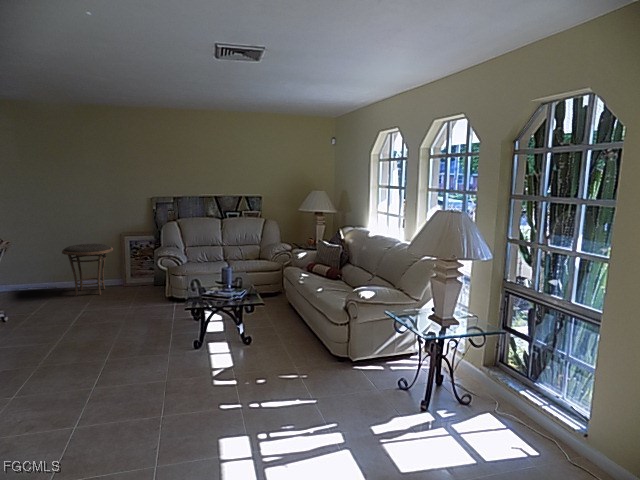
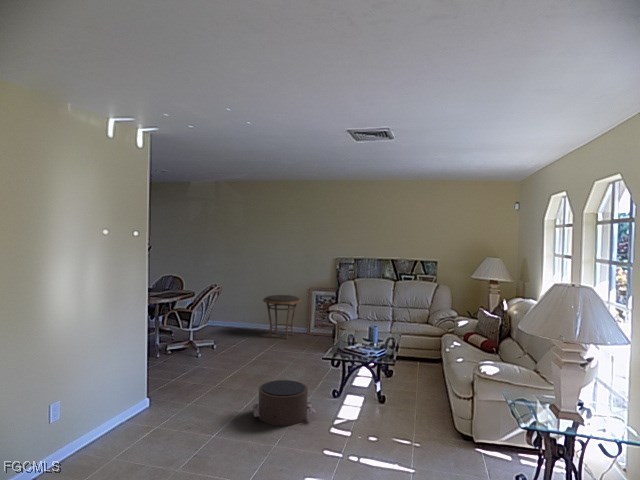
pouf: none [110,340,192,394] -> present [253,380,316,426]

